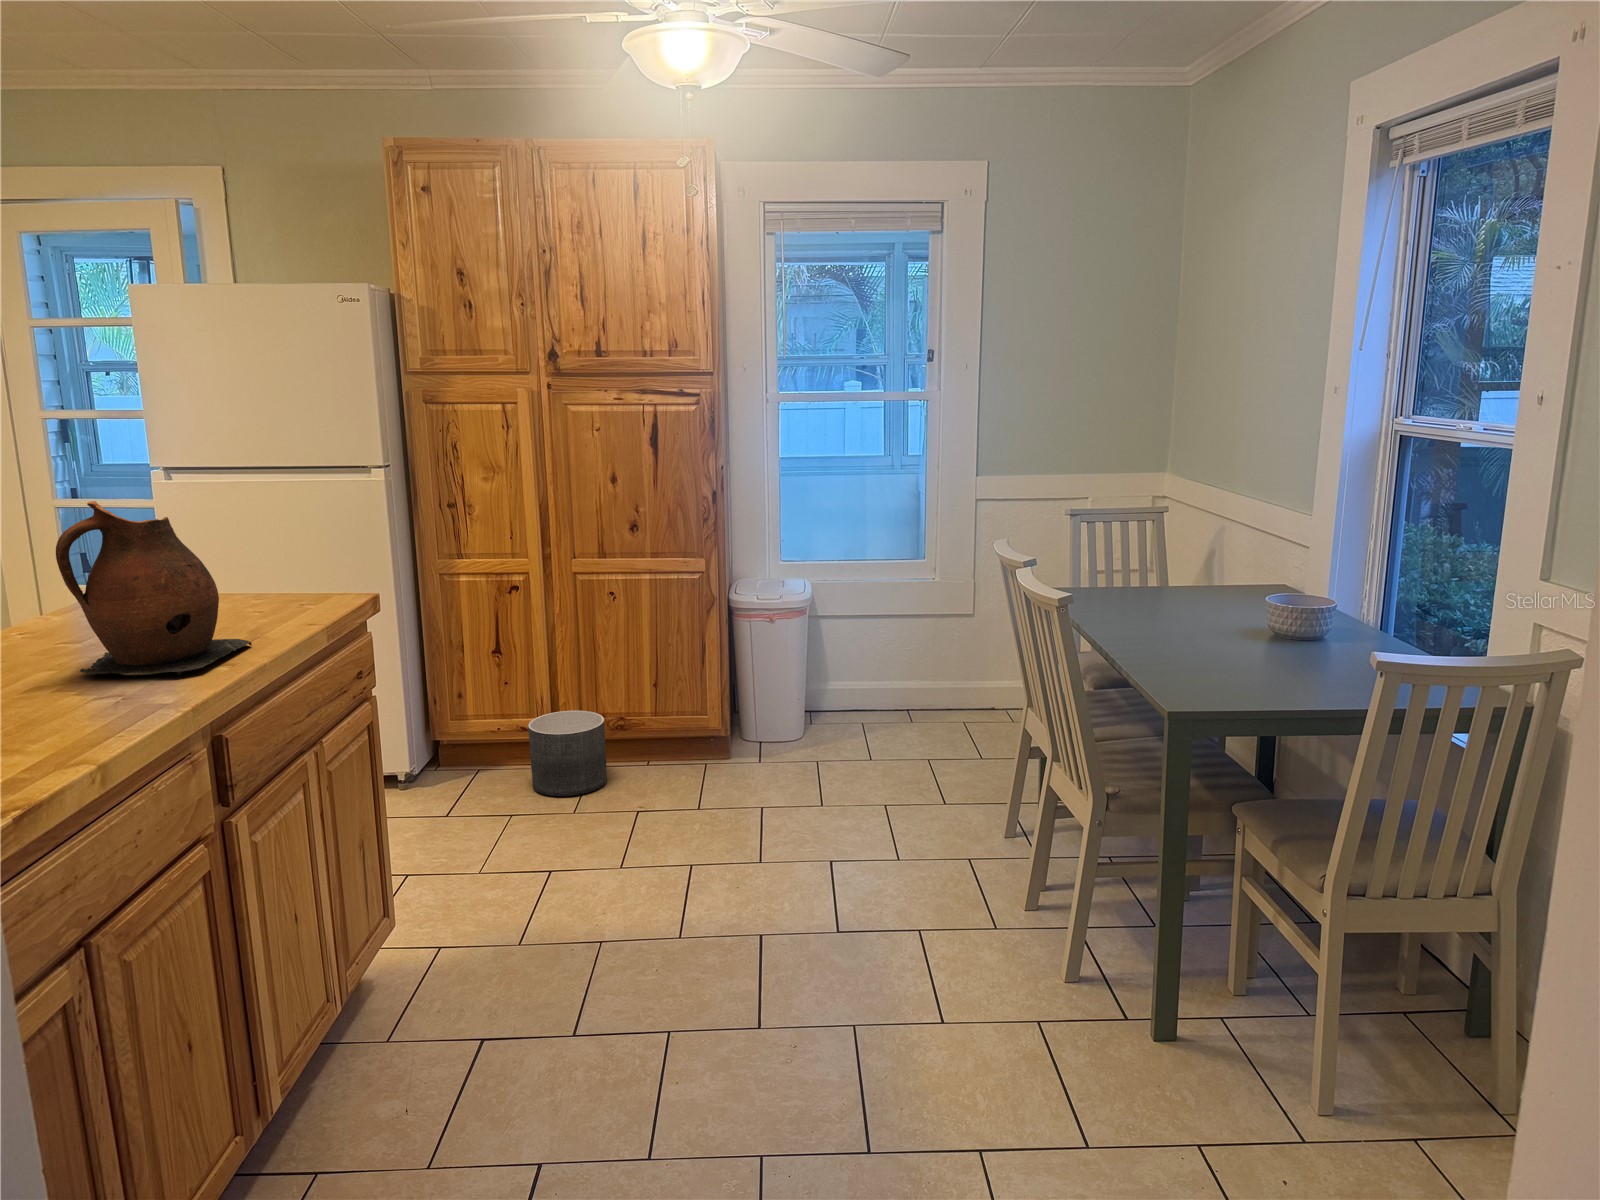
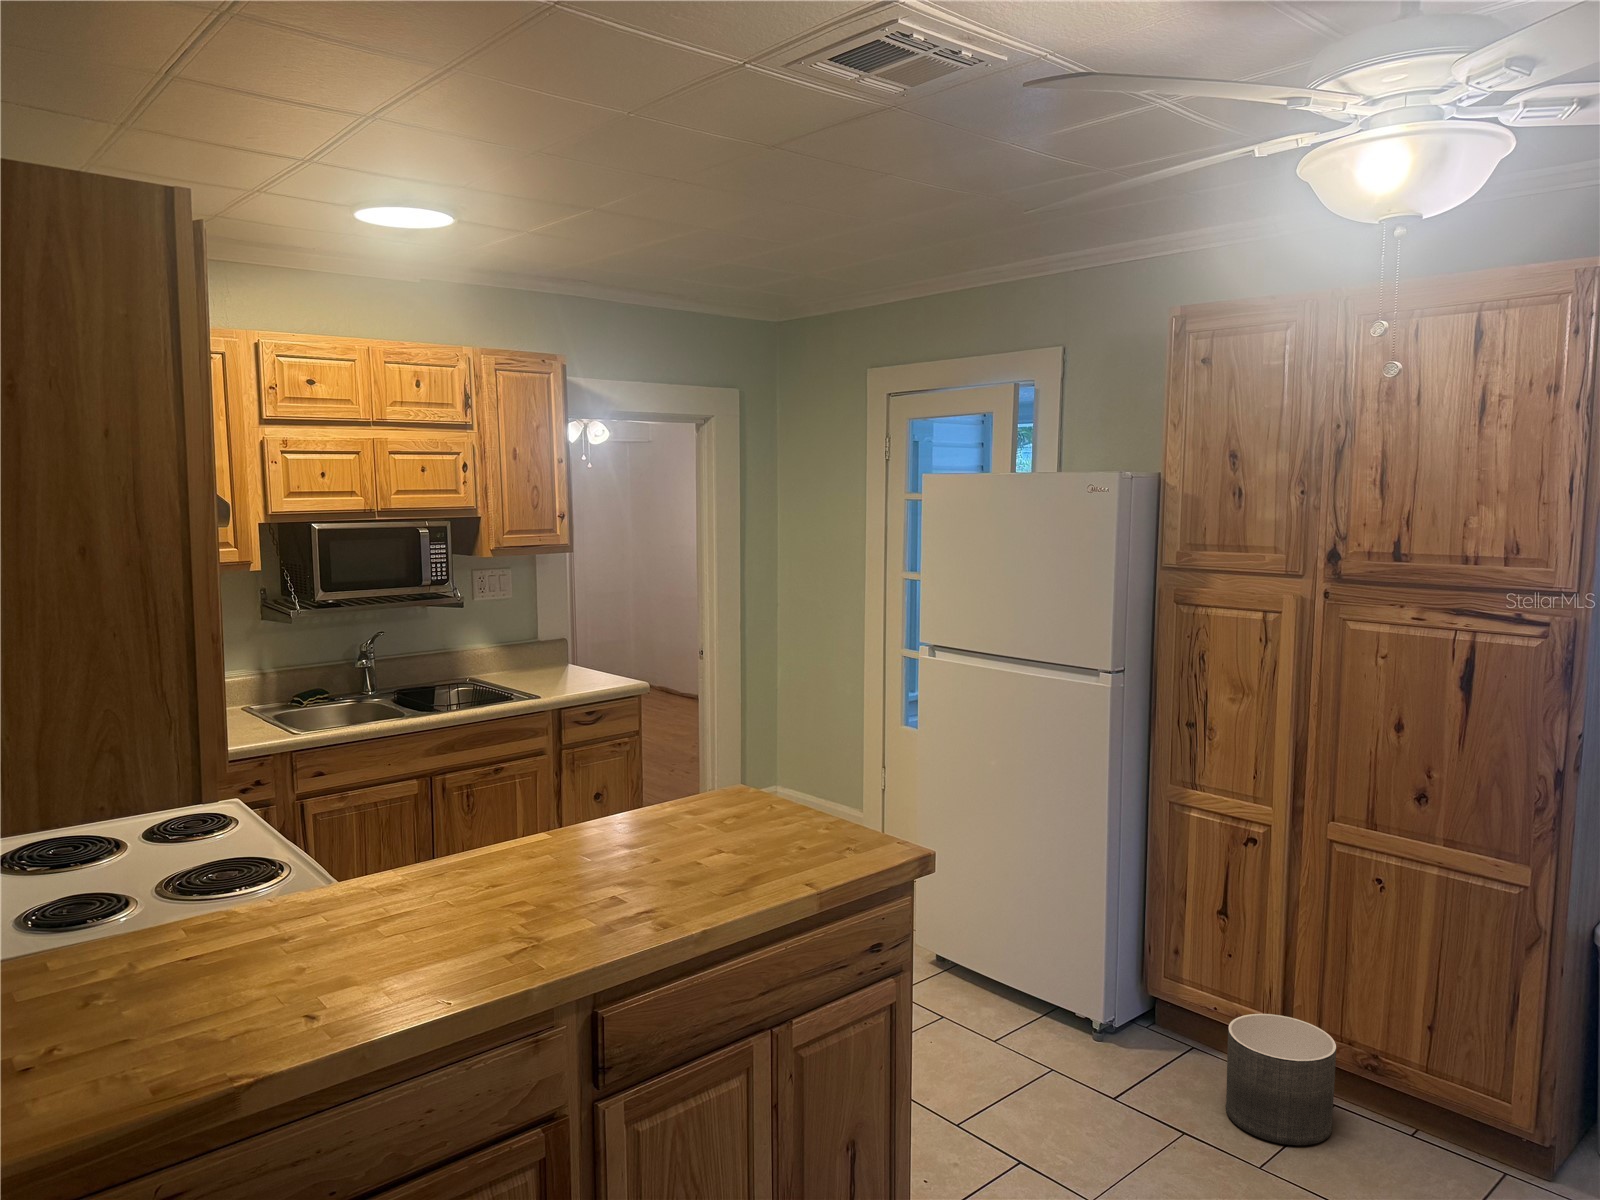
ceramic pitcher: present [56,501,252,675] -> none [575,727,729,914]

